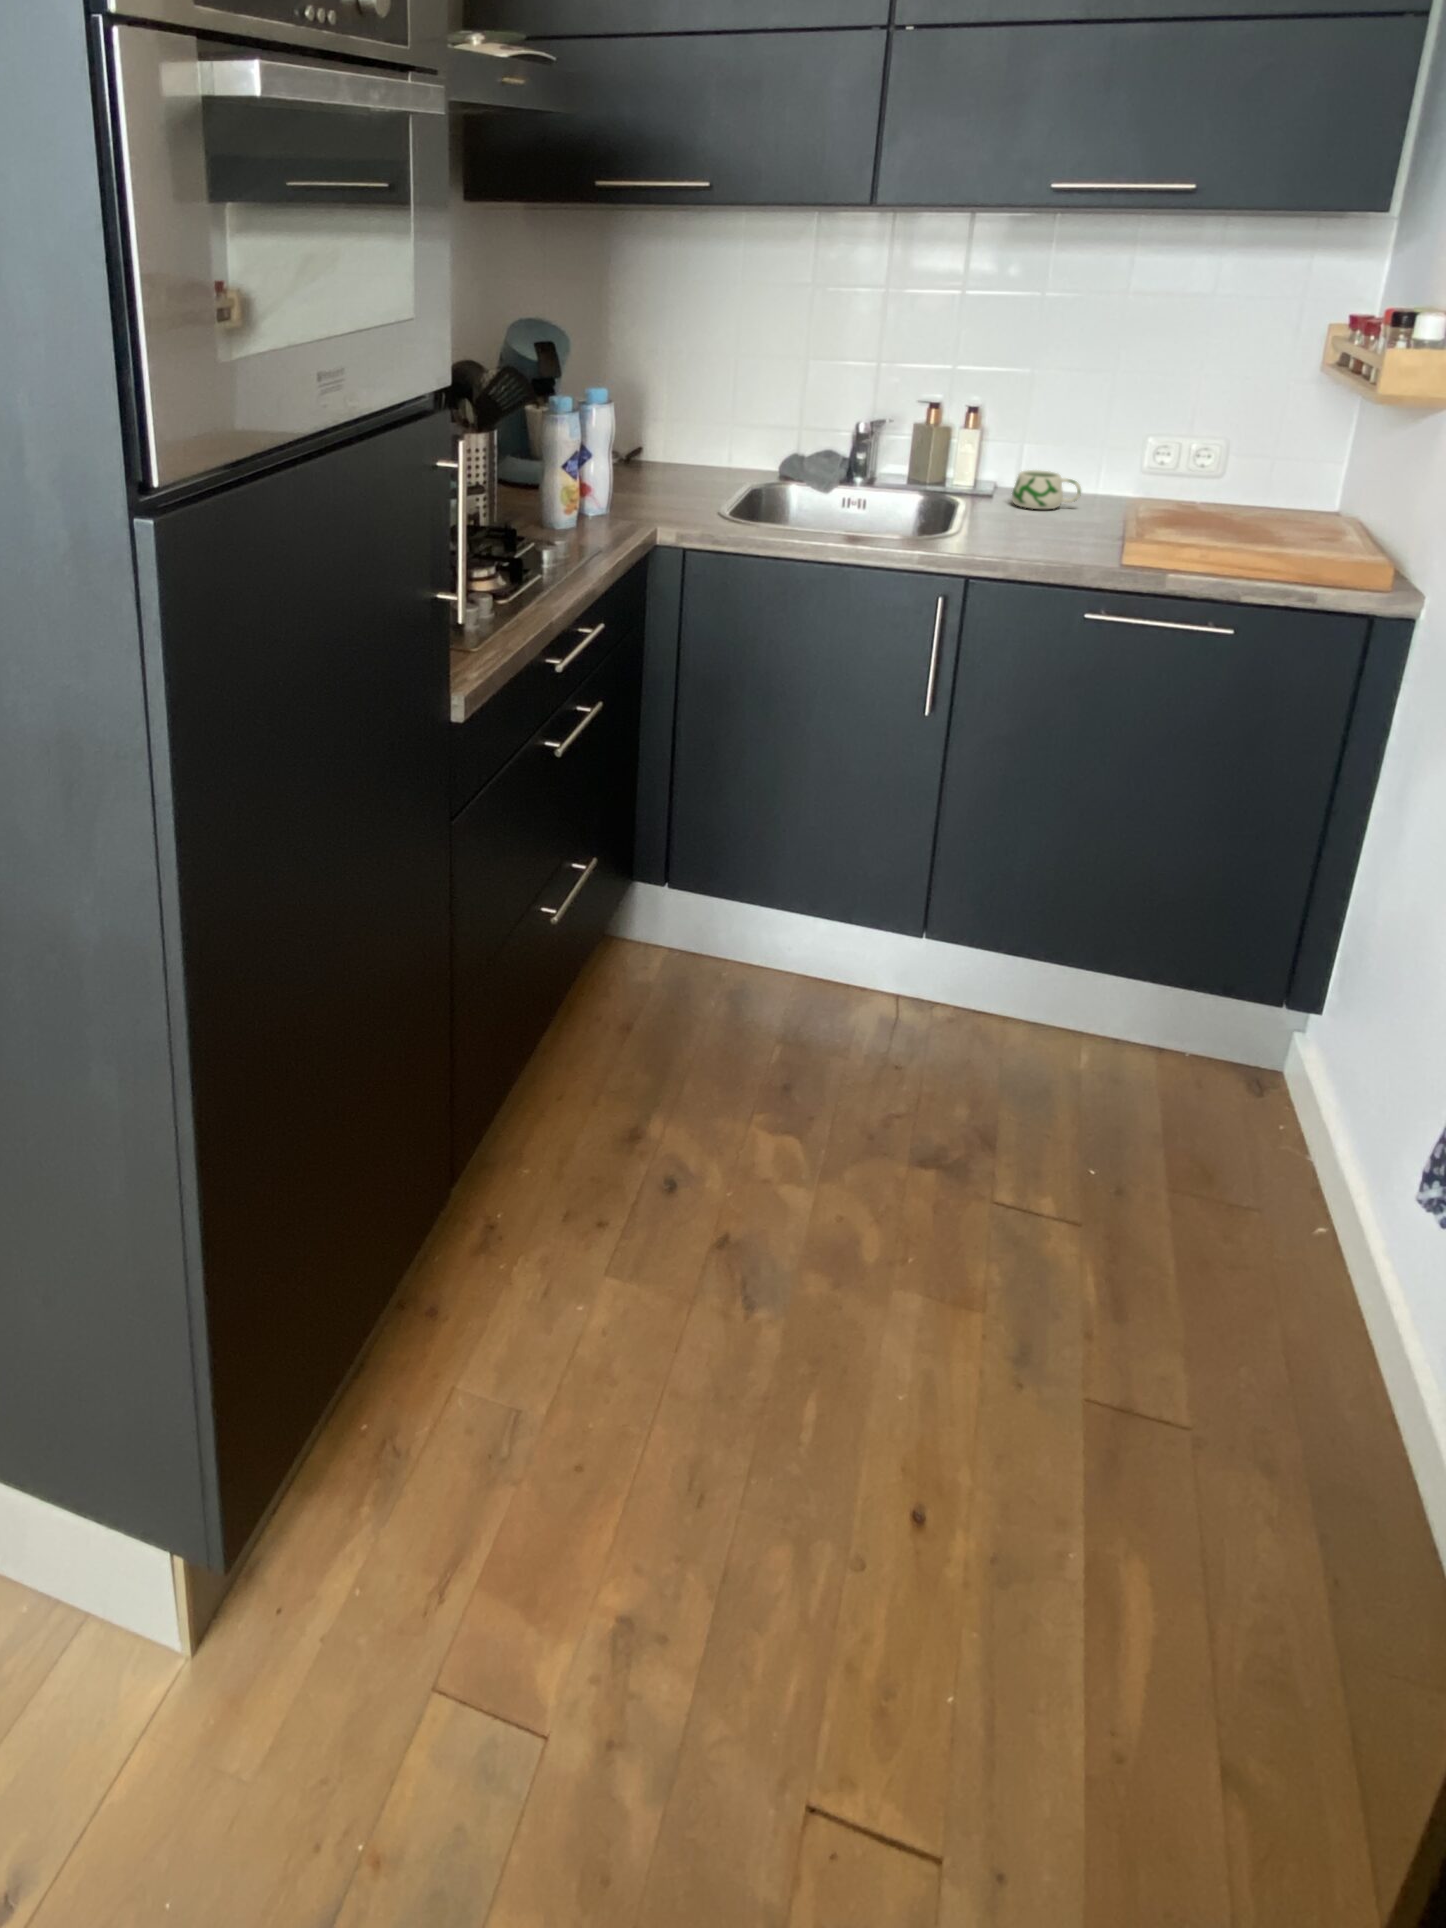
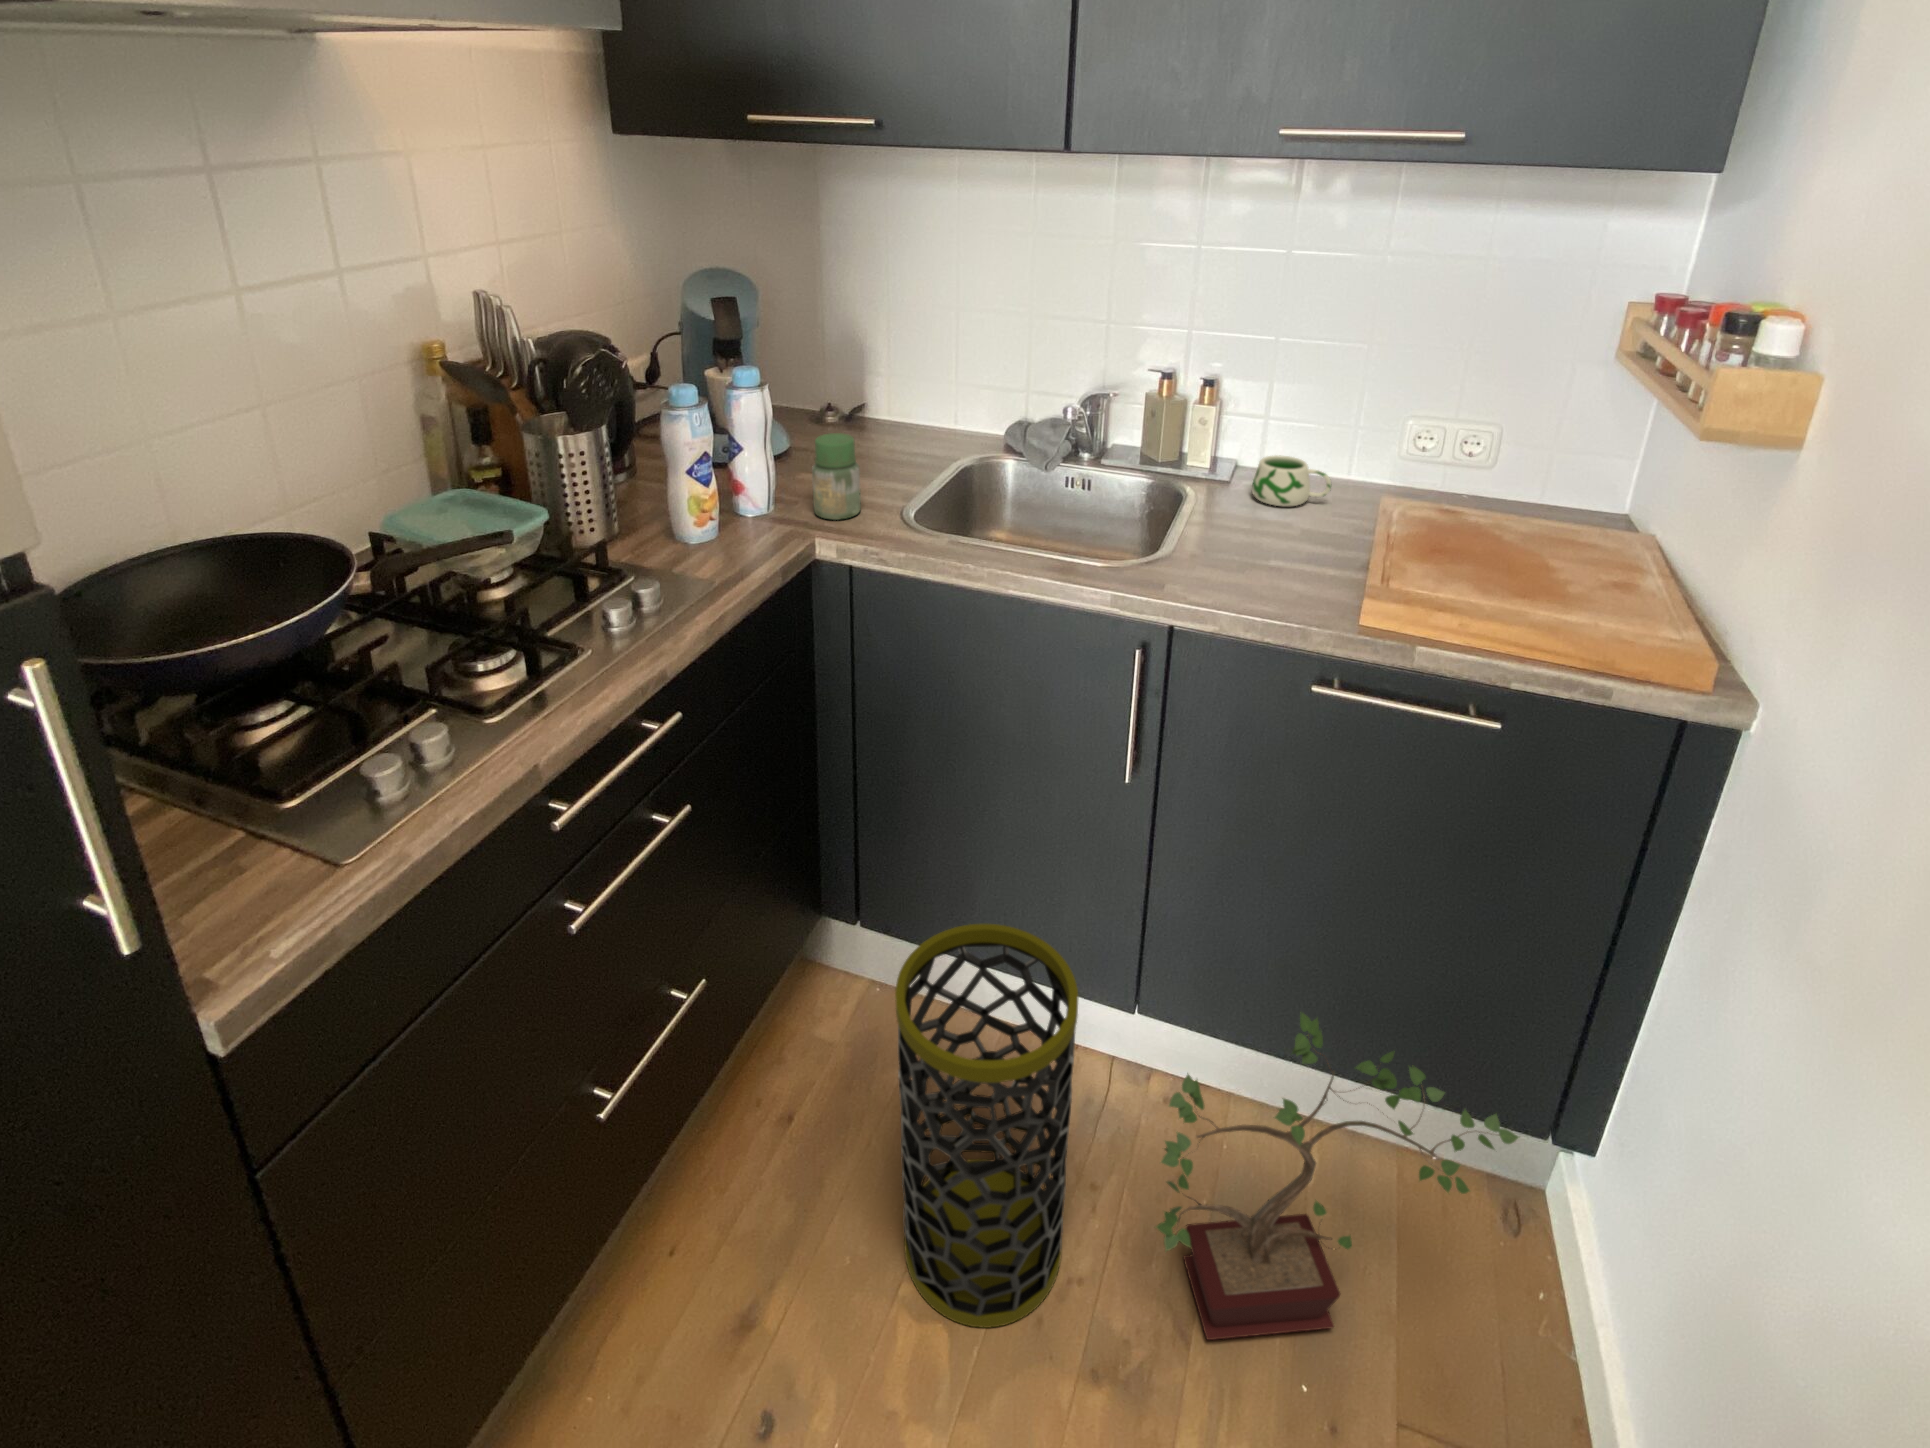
jar: none [648,445,689,515] -> present [812,433,861,520]
trash can: none [750,813,912,1127] -> present [895,924,1078,1328]
potted plant: none [967,855,1256,1133] -> present [1156,1013,1518,1340]

